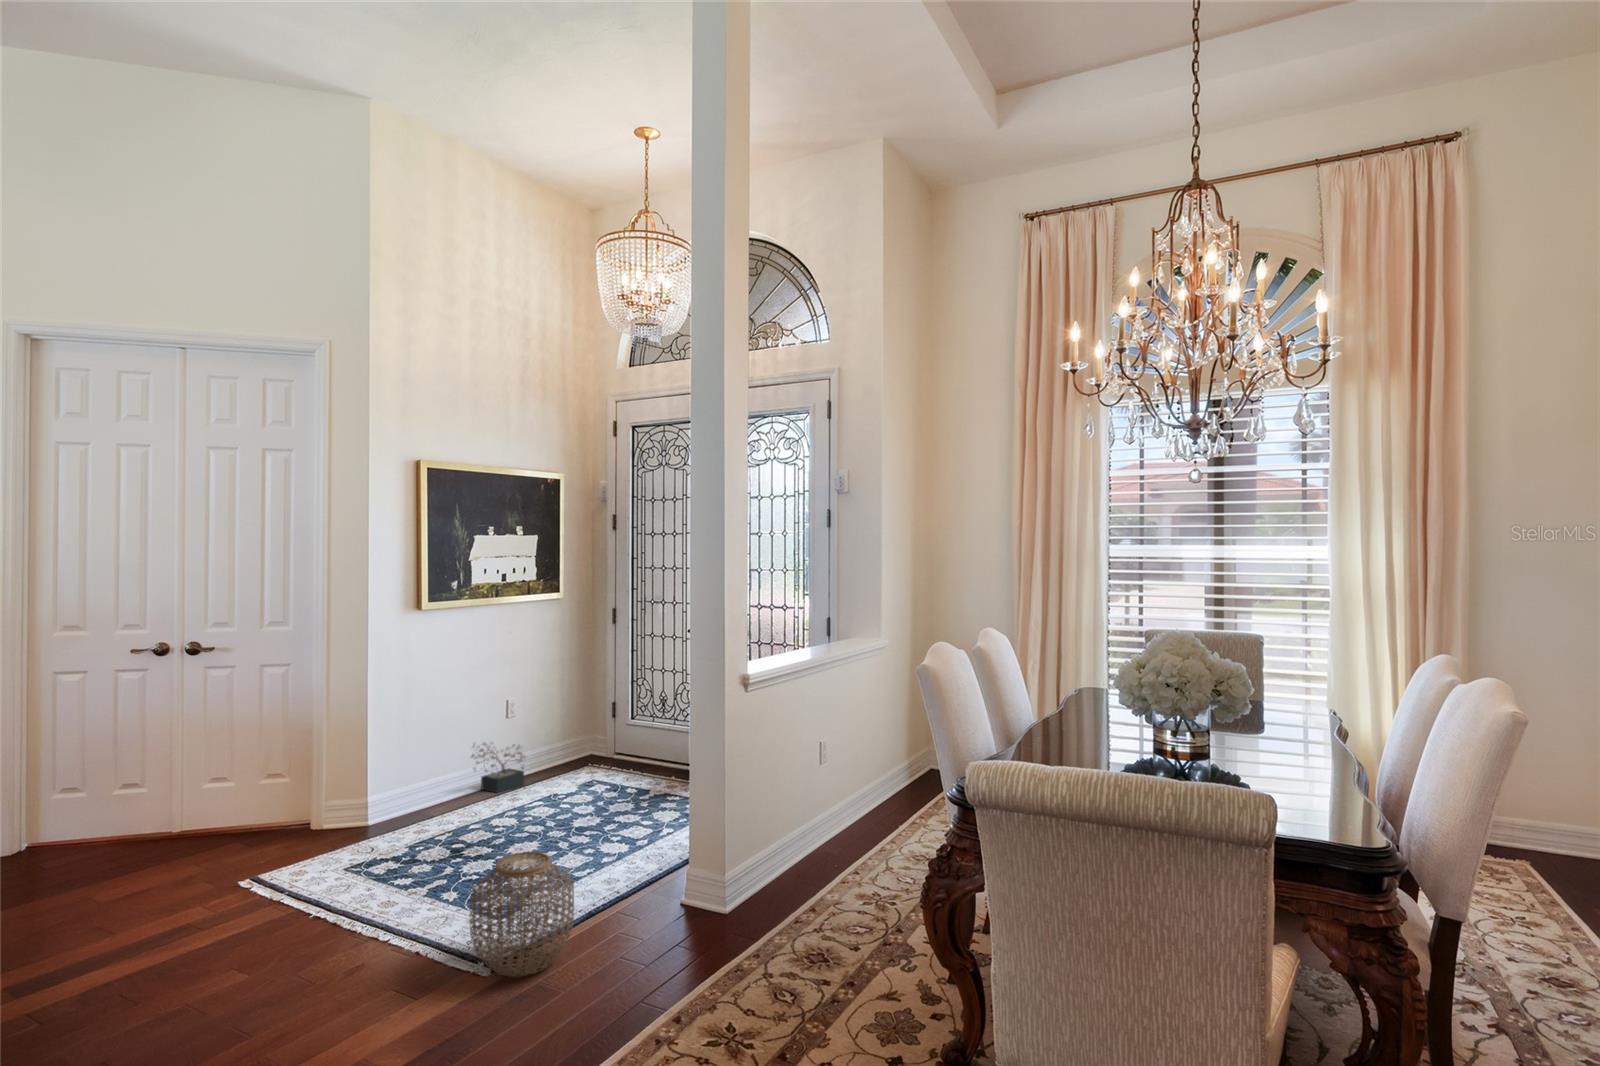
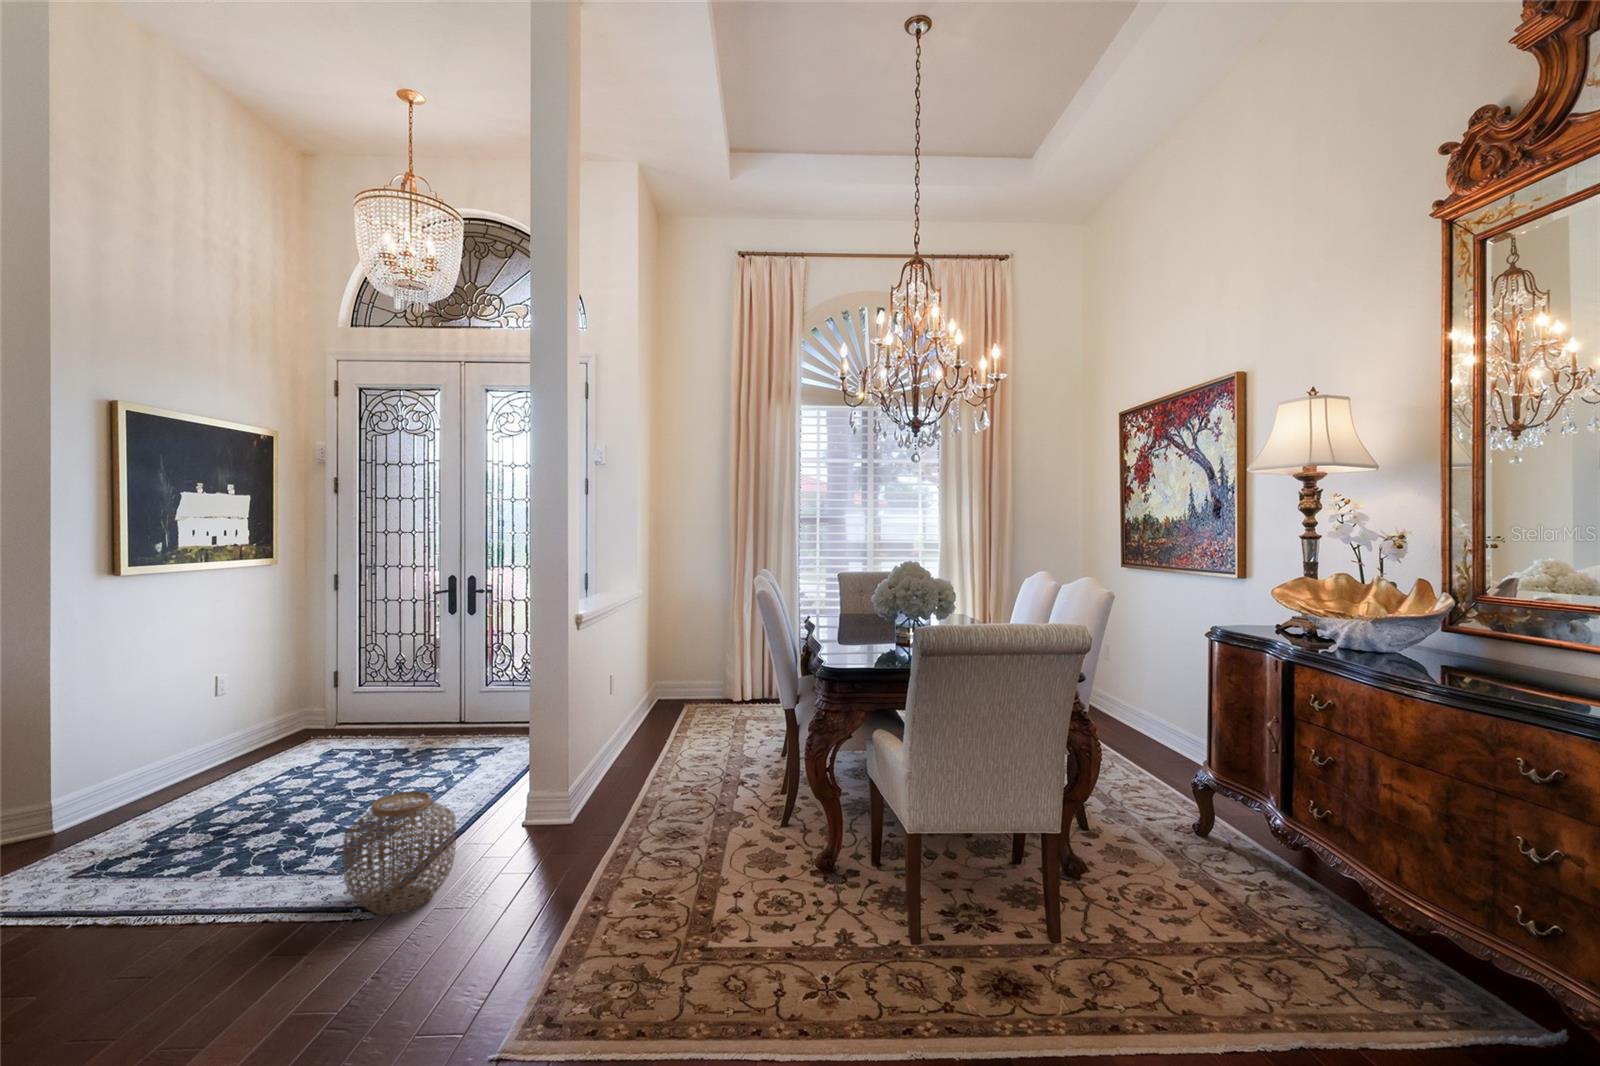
decorative plant: present [471,742,526,792] -> none [180,720,251,775]

